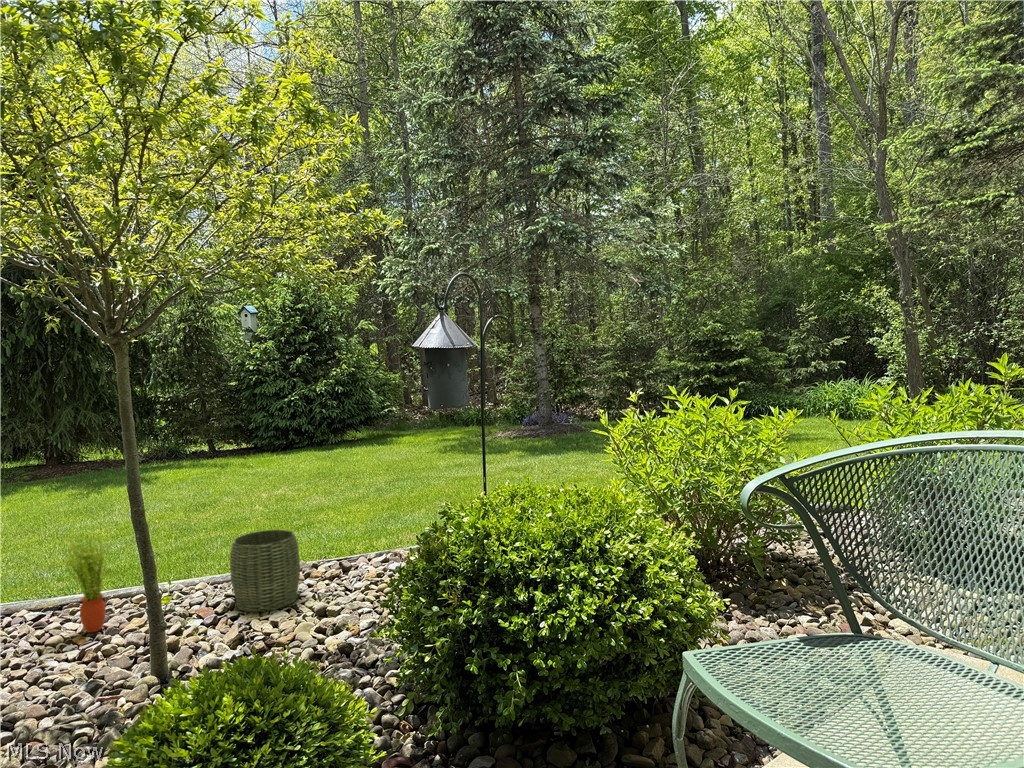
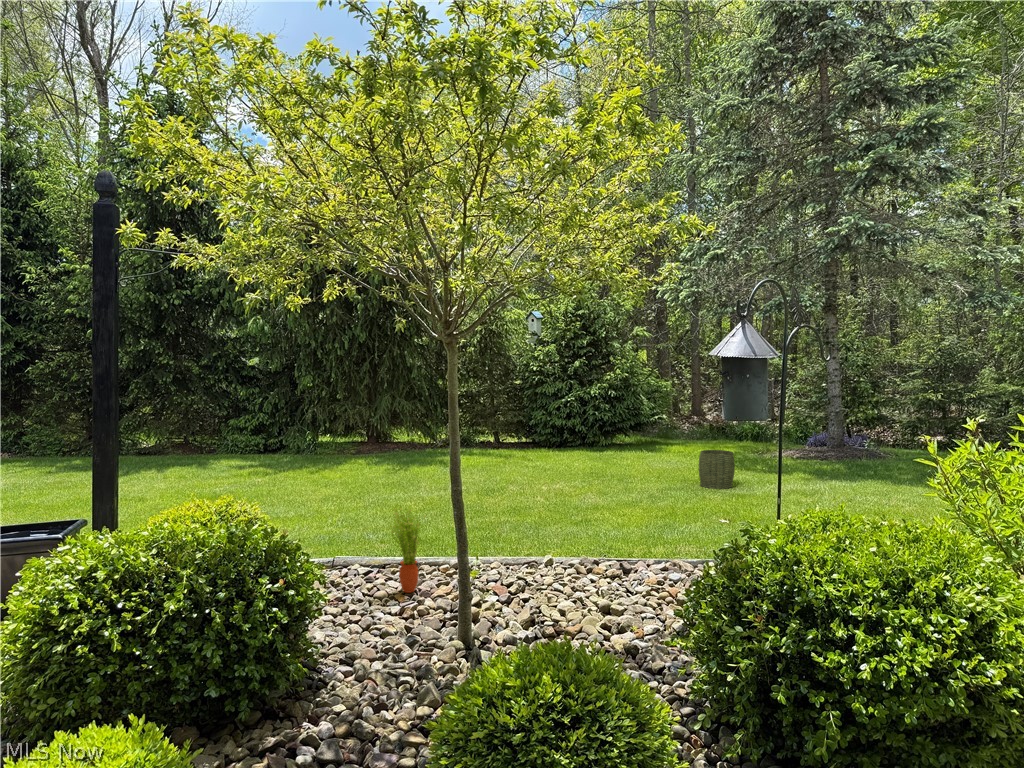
woven basket: present [230,530,300,612] -> present [699,450,735,489]

